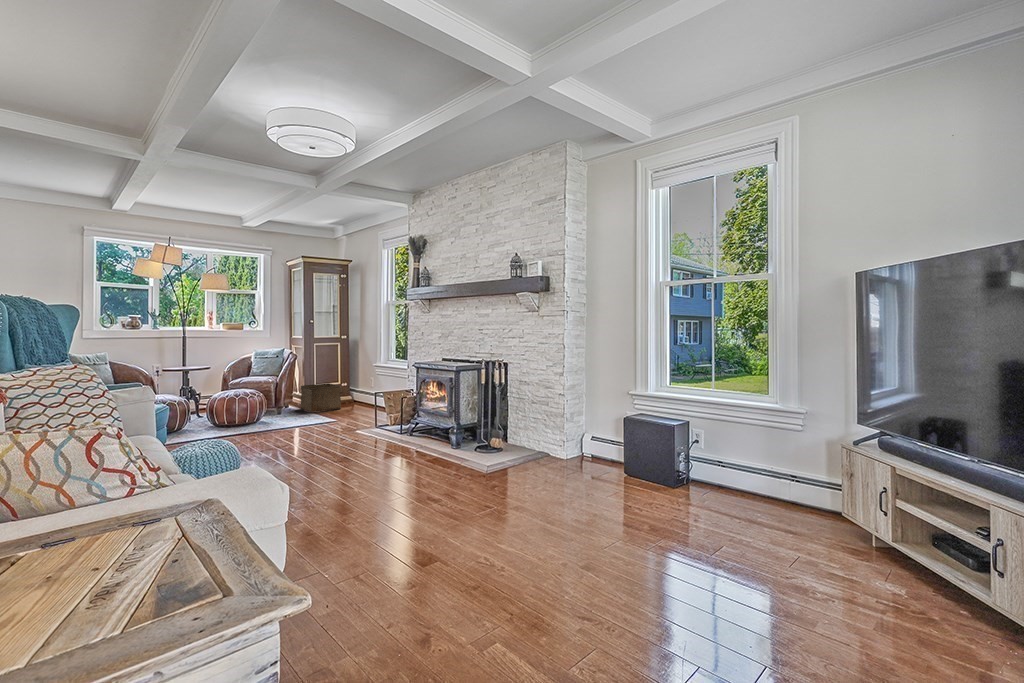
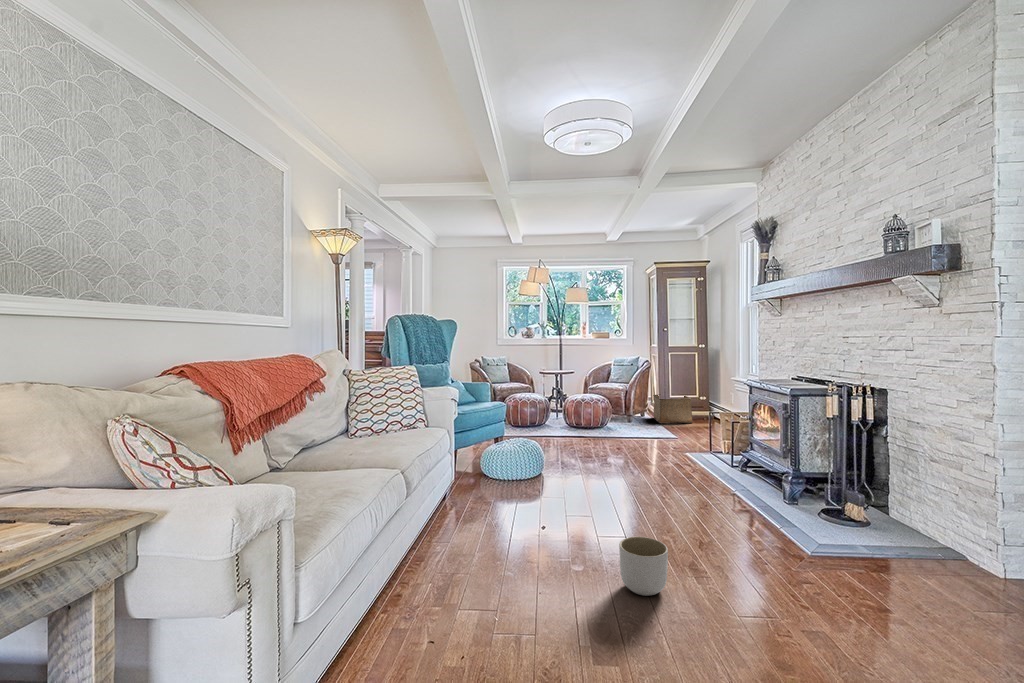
planter: none [387,480,424,521] -> present [619,537,668,596]

